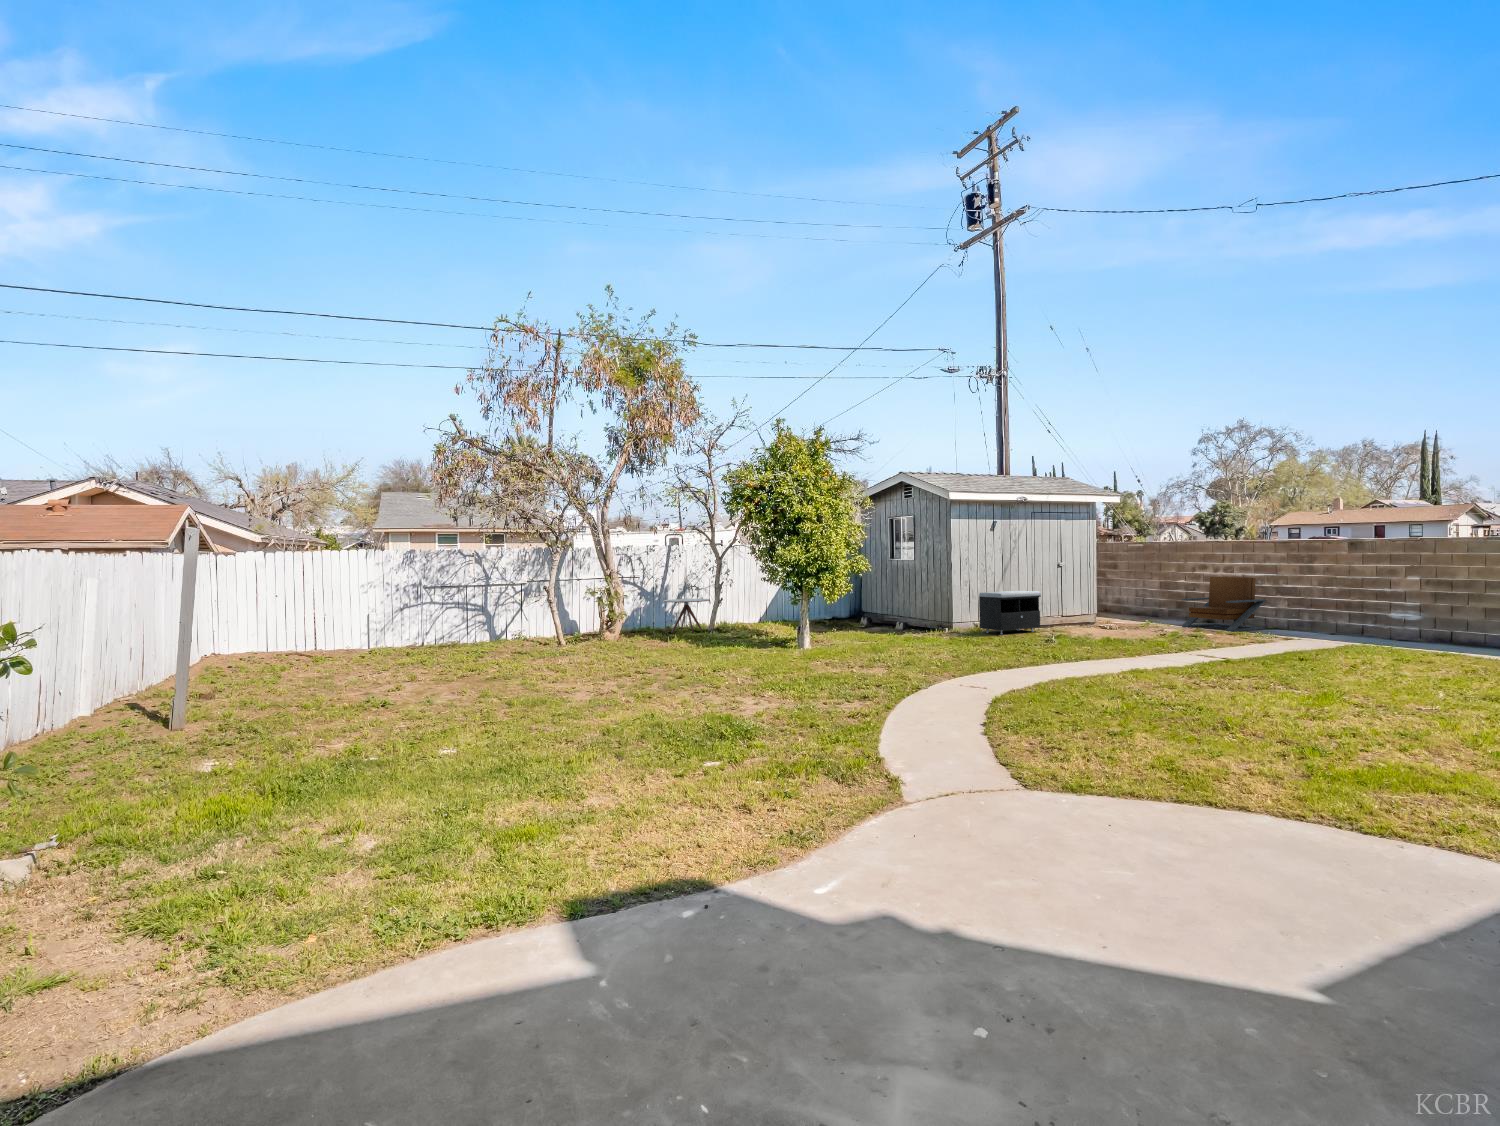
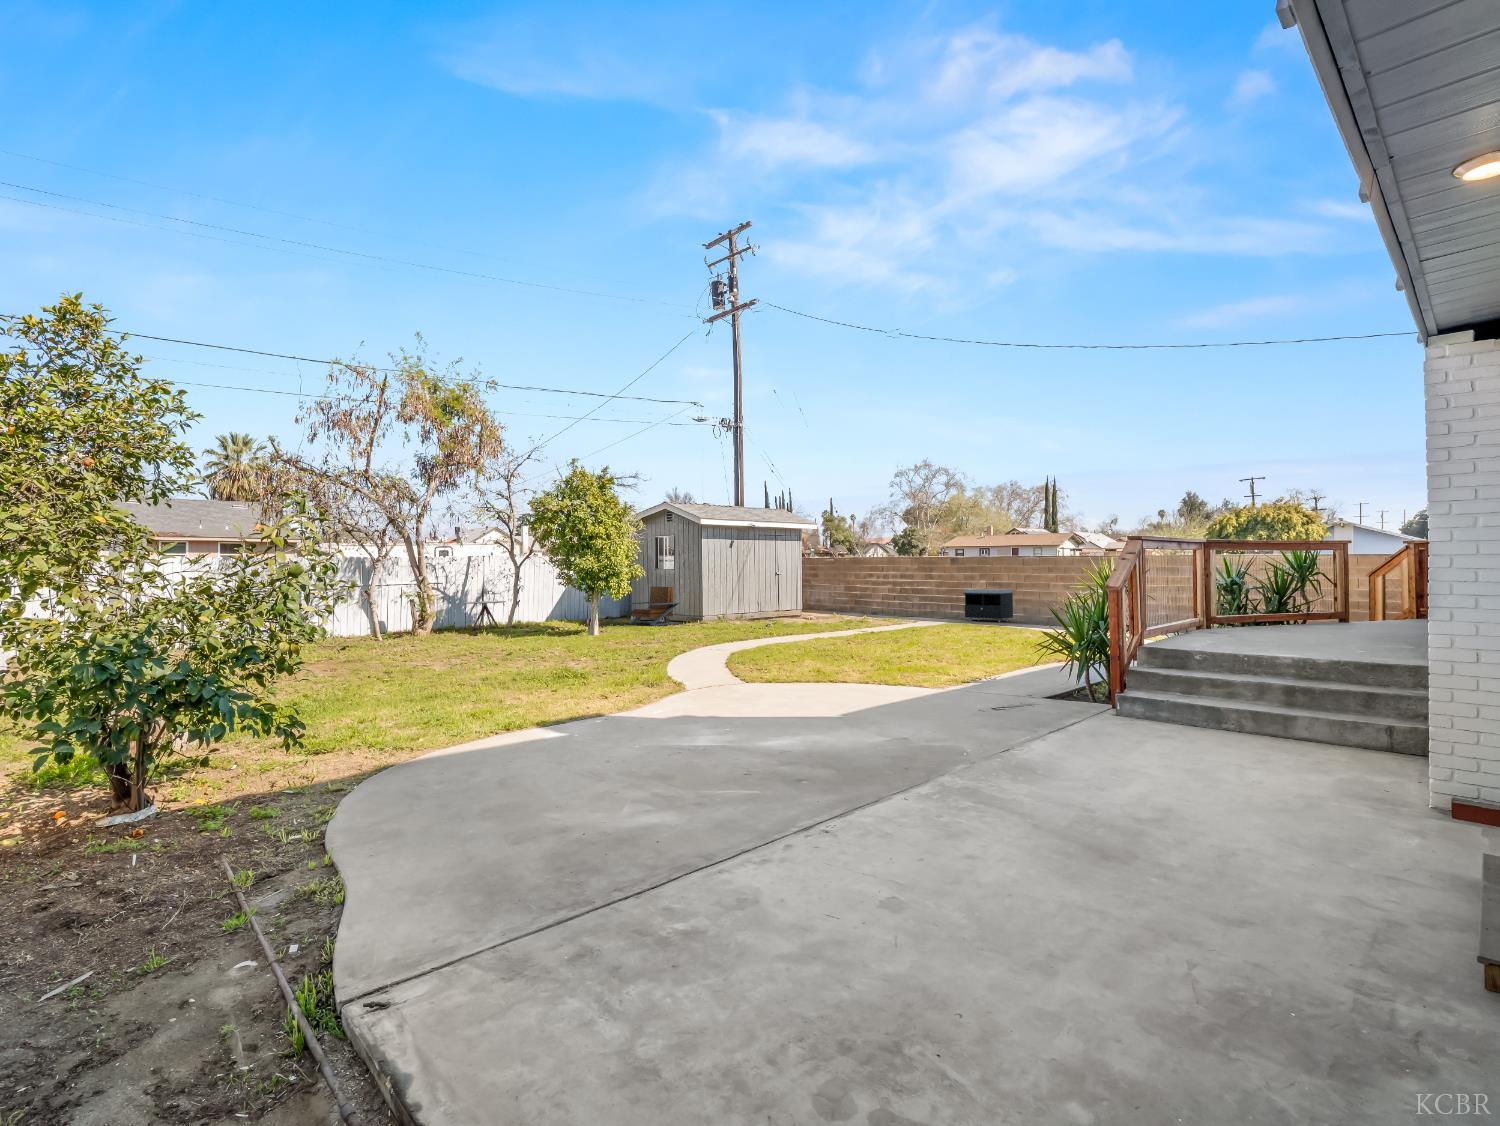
lounge chair: present [1182,577,1266,631] -> present [629,587,680,626]
storage bench: present [979,591,1041,634] -> present [964,589,1013,622]

